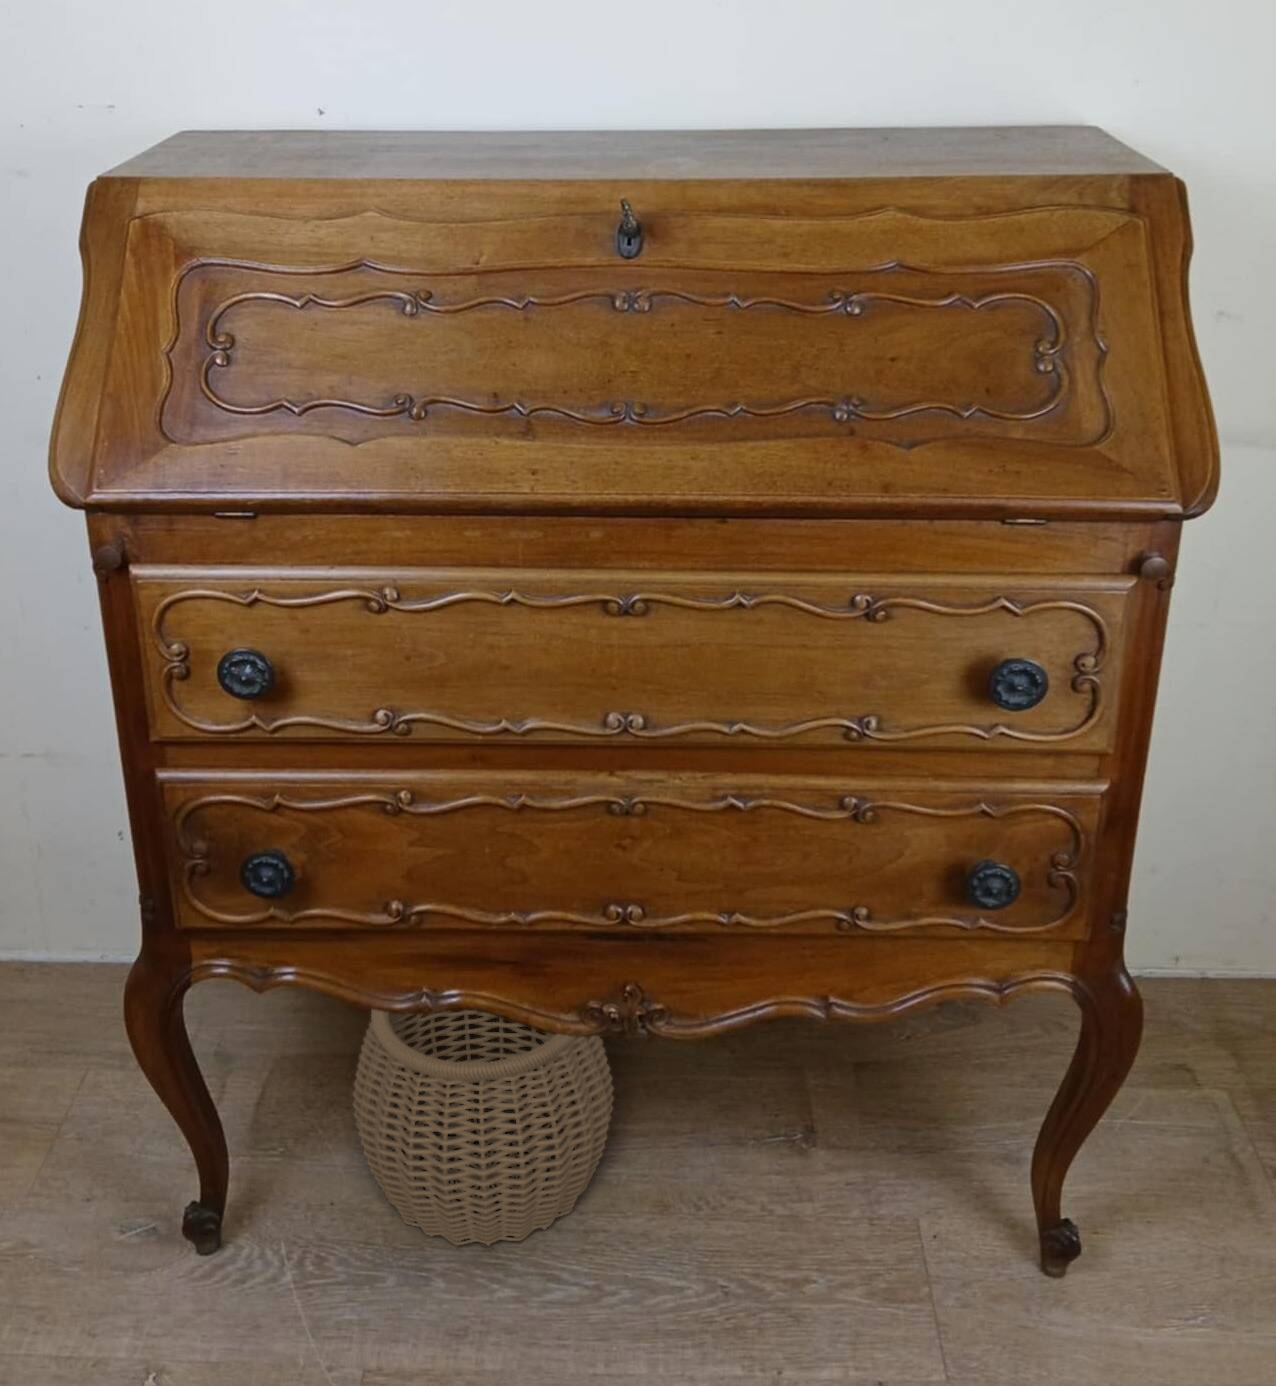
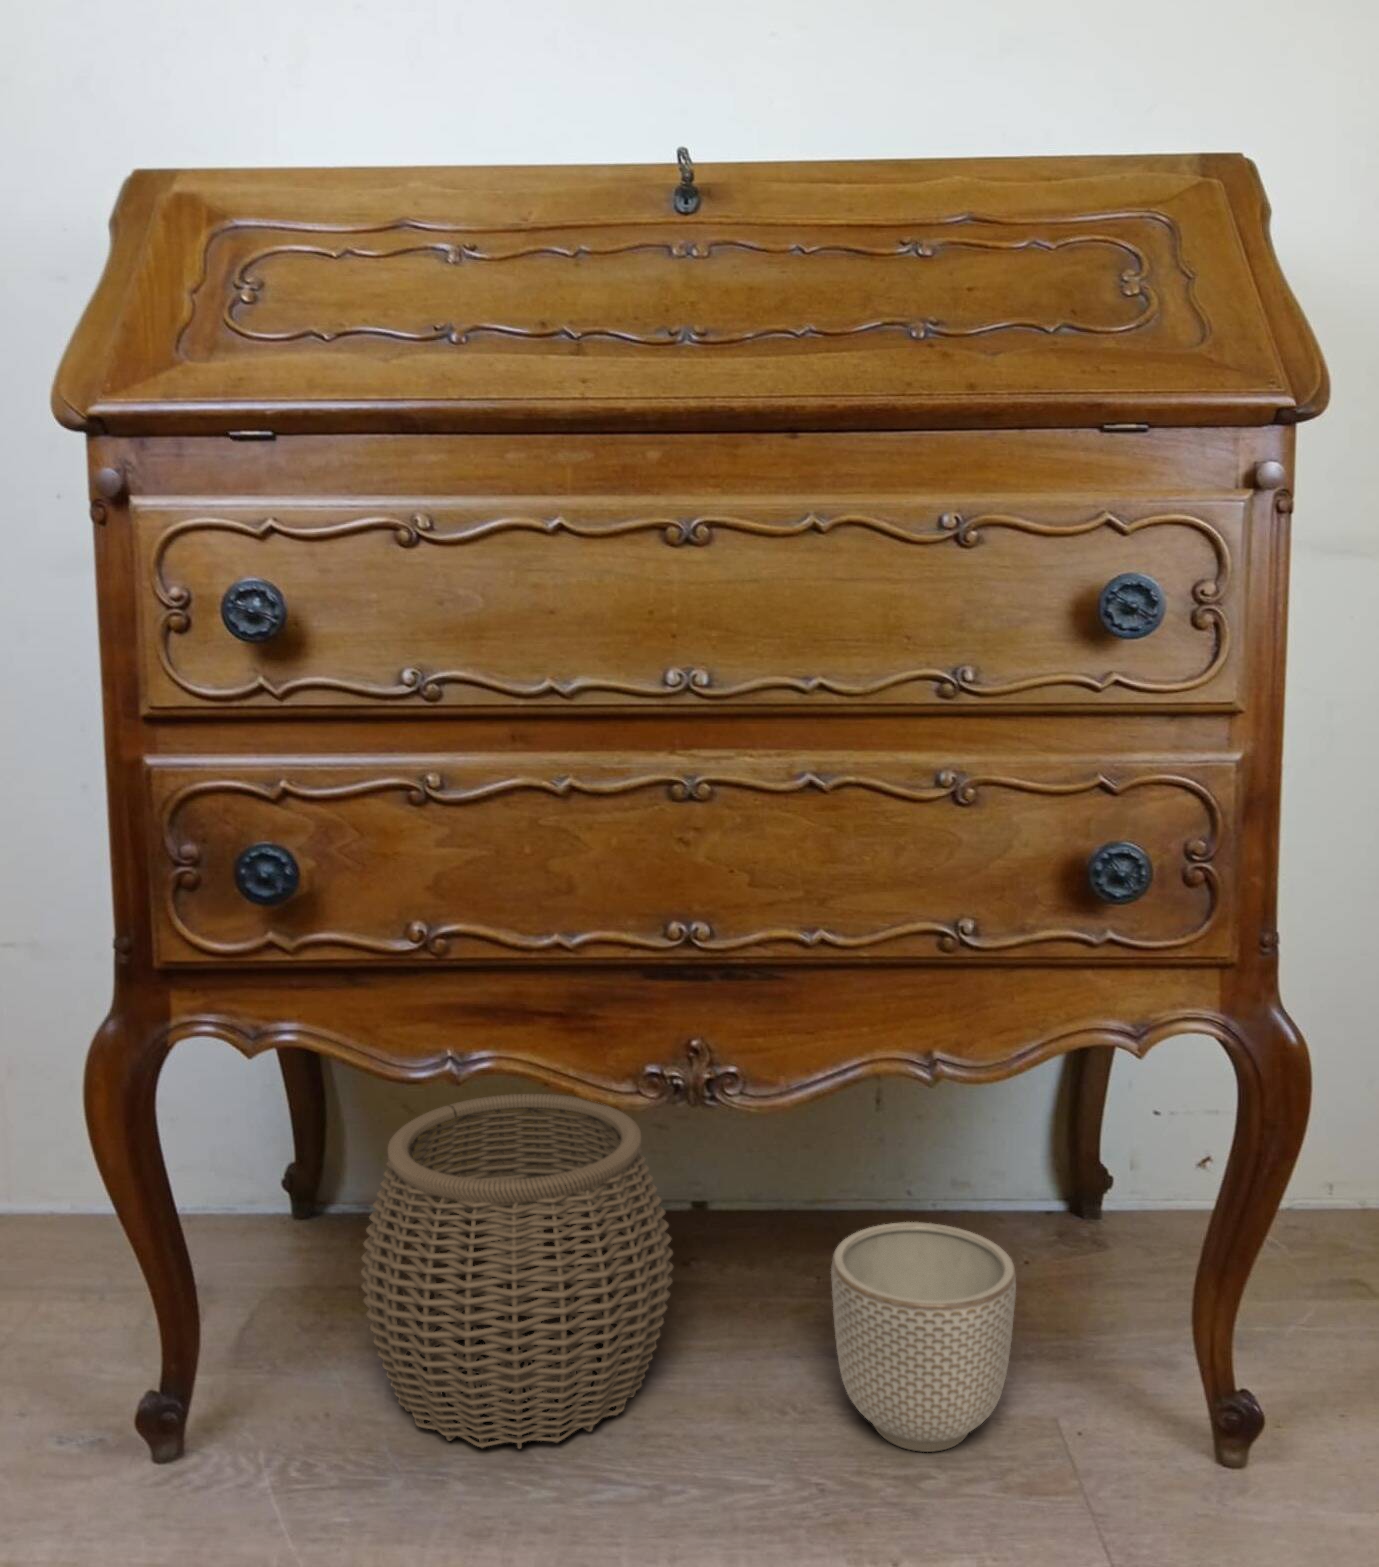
planter: none [744,1069,896,1255] -> present [831,1222,1016,1452]

